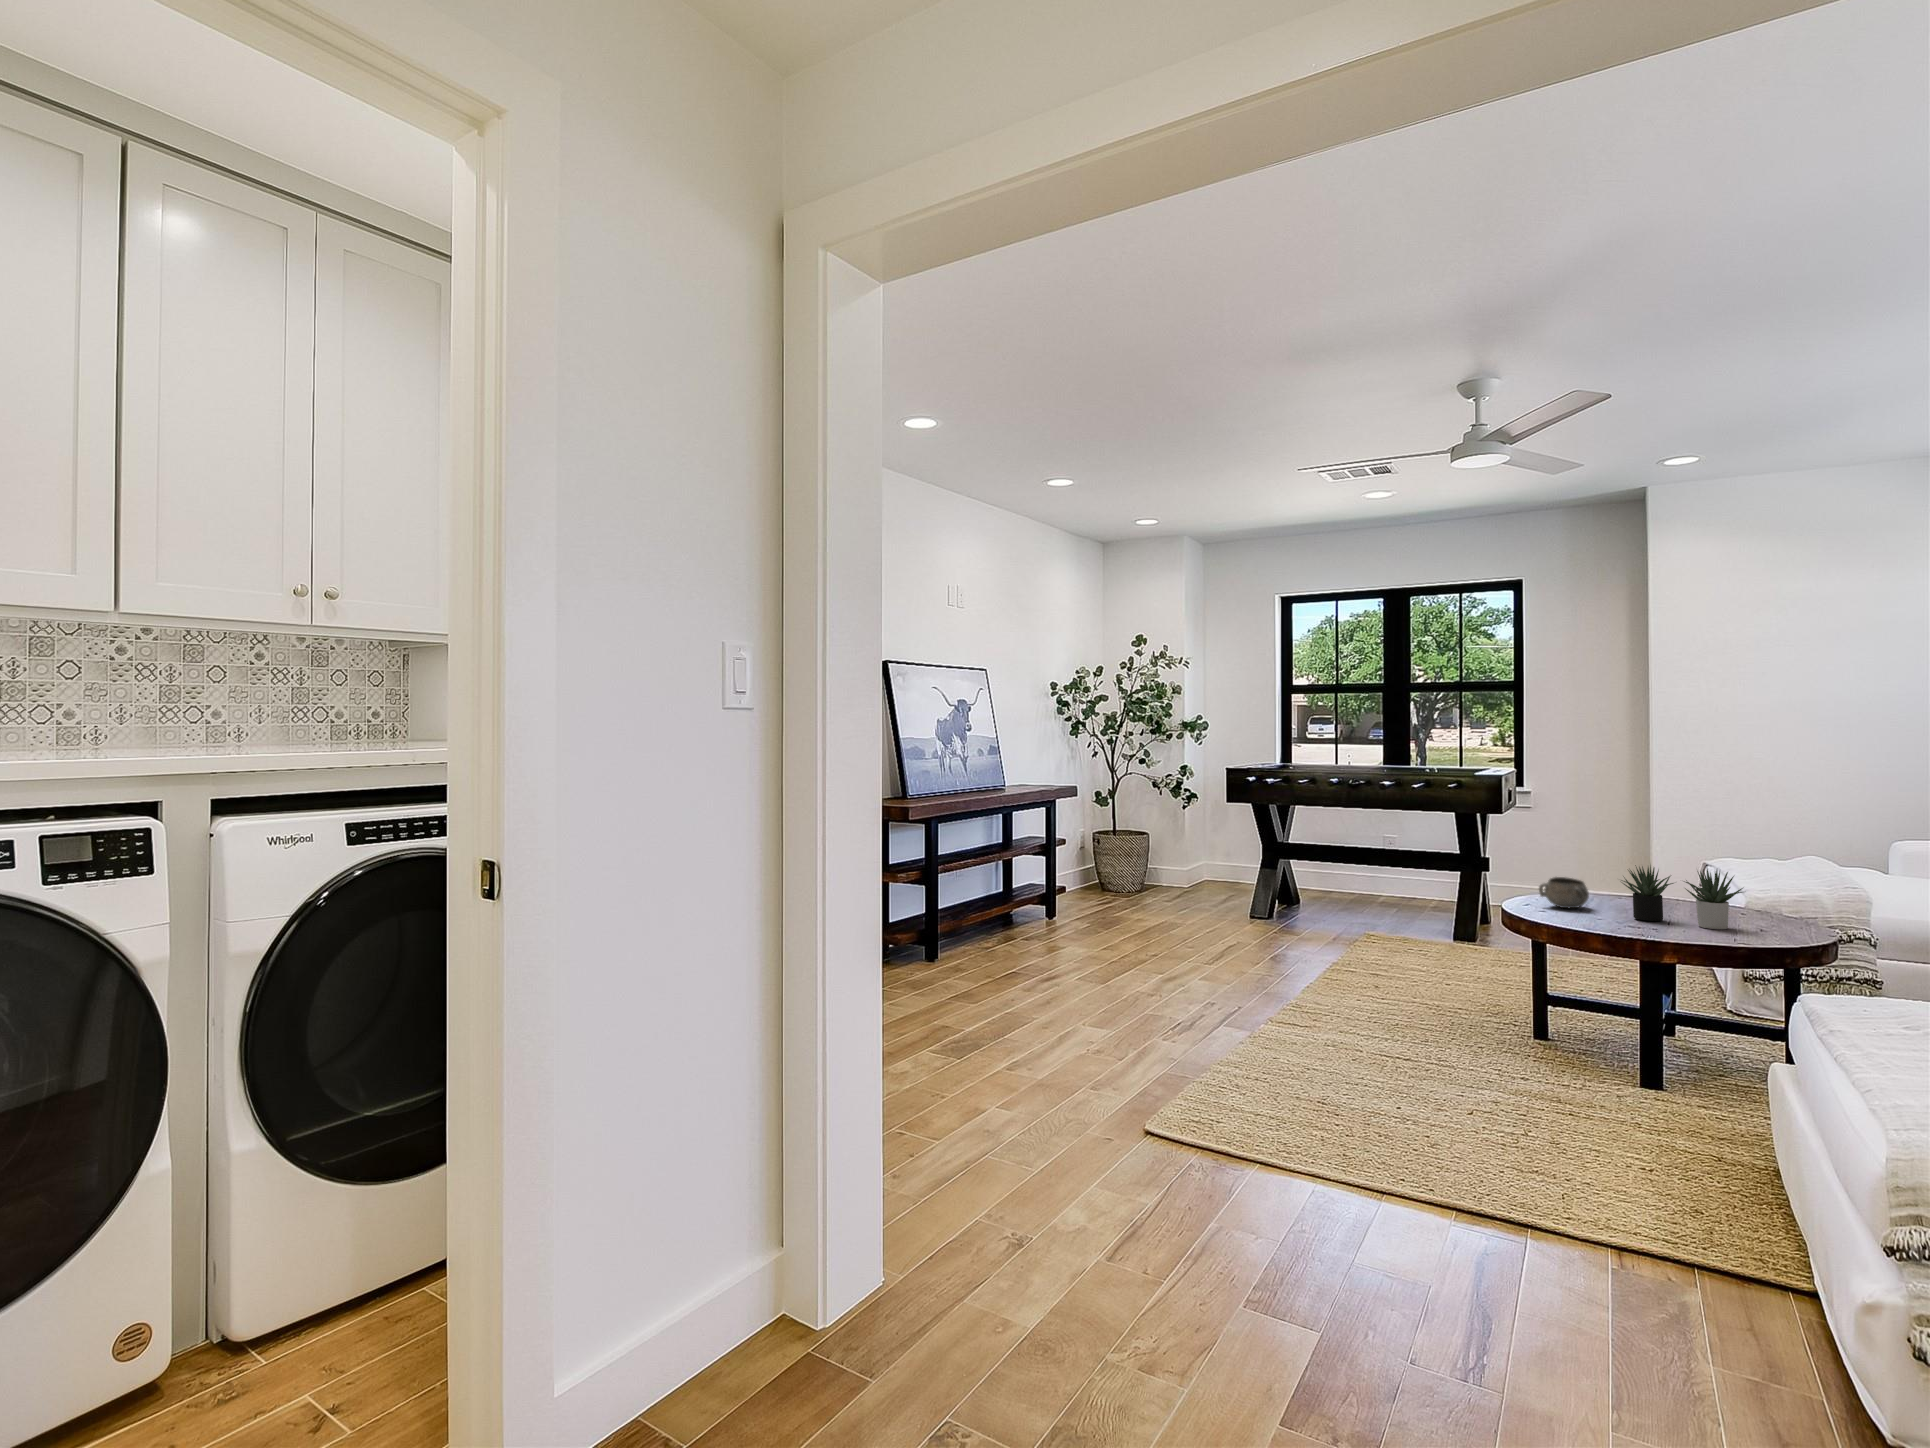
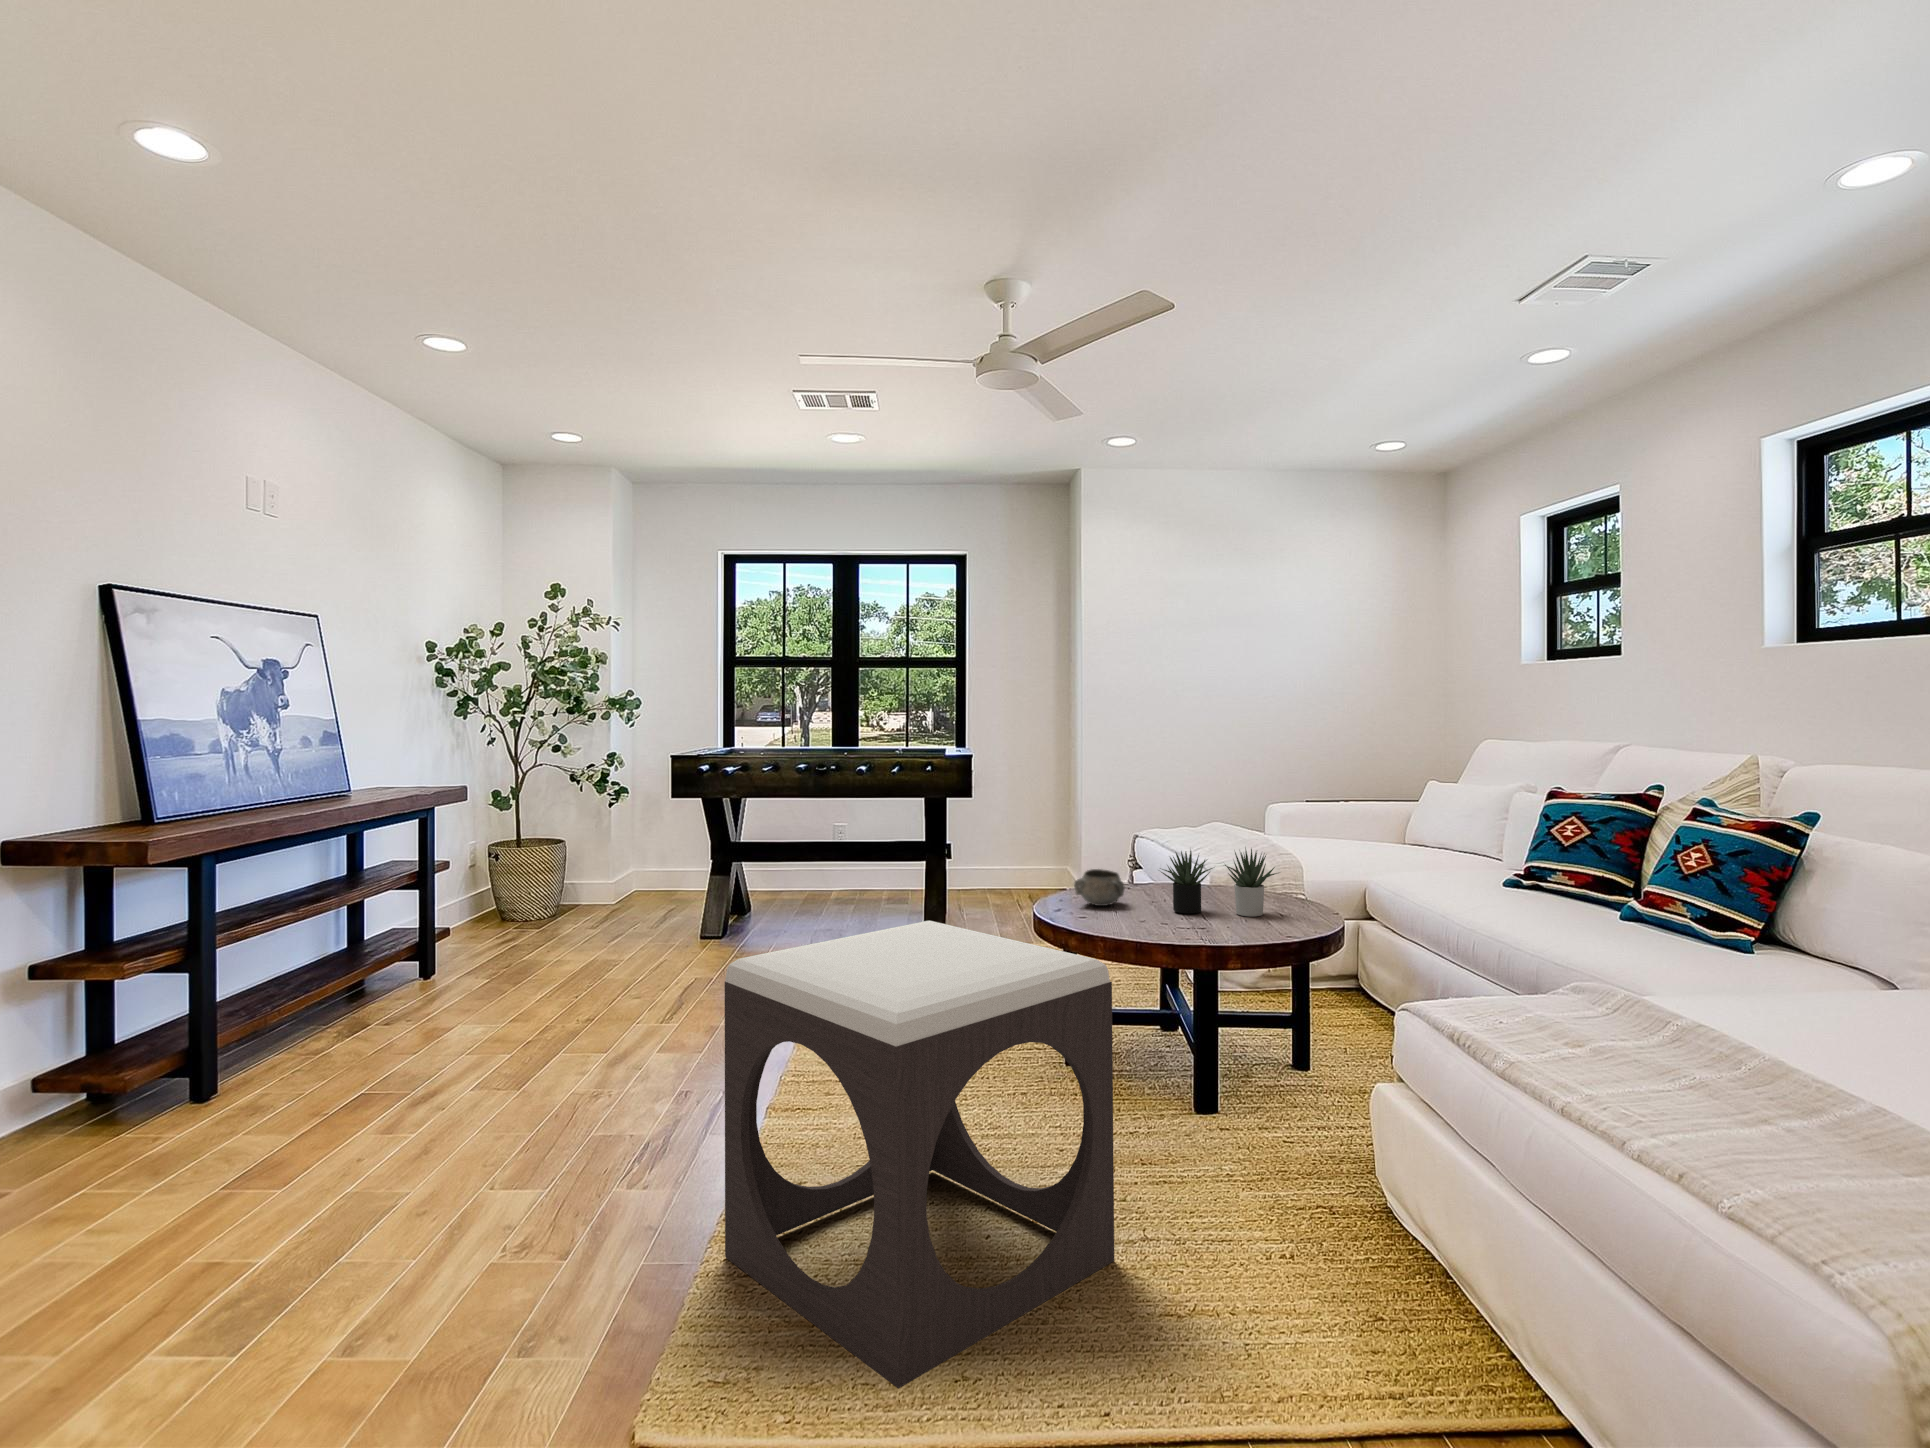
footstool: none [1216,892,1496,1155] -> present [725,921,1114,1389]

